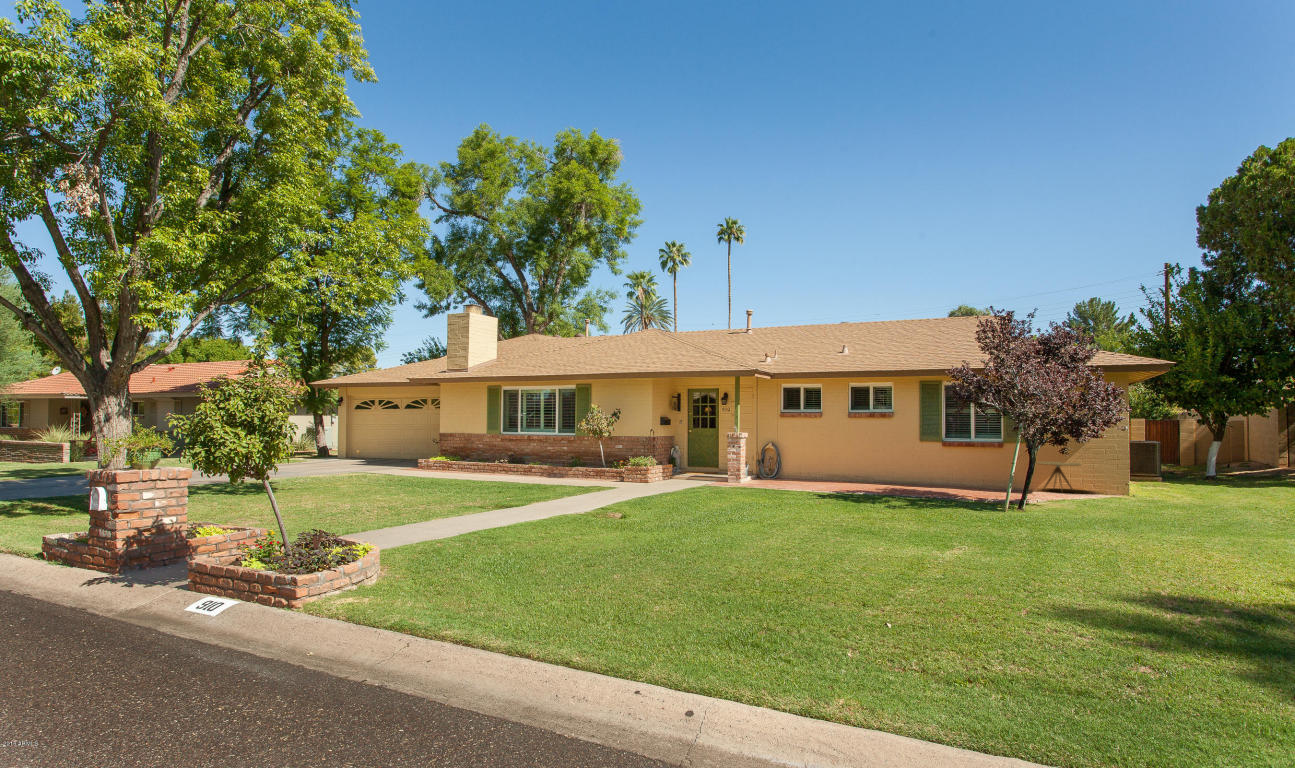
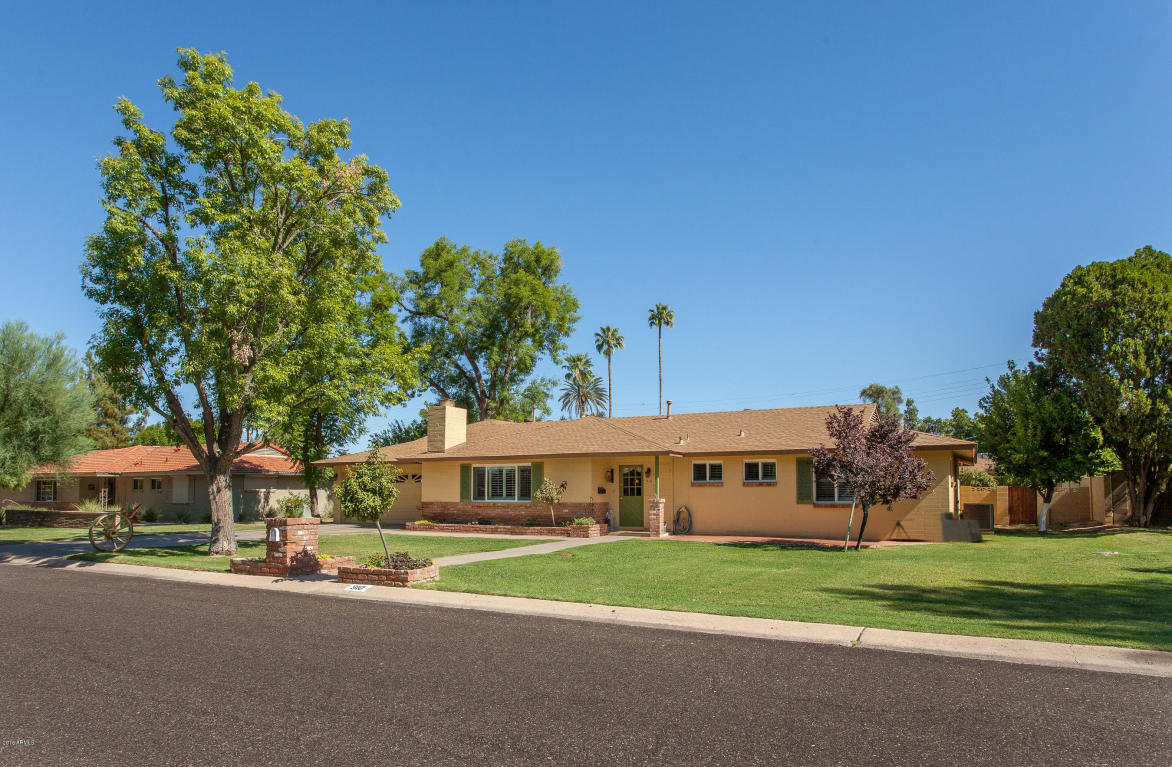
armchair: none [1115,454,1171,497] -> present [940,512,983,543]

